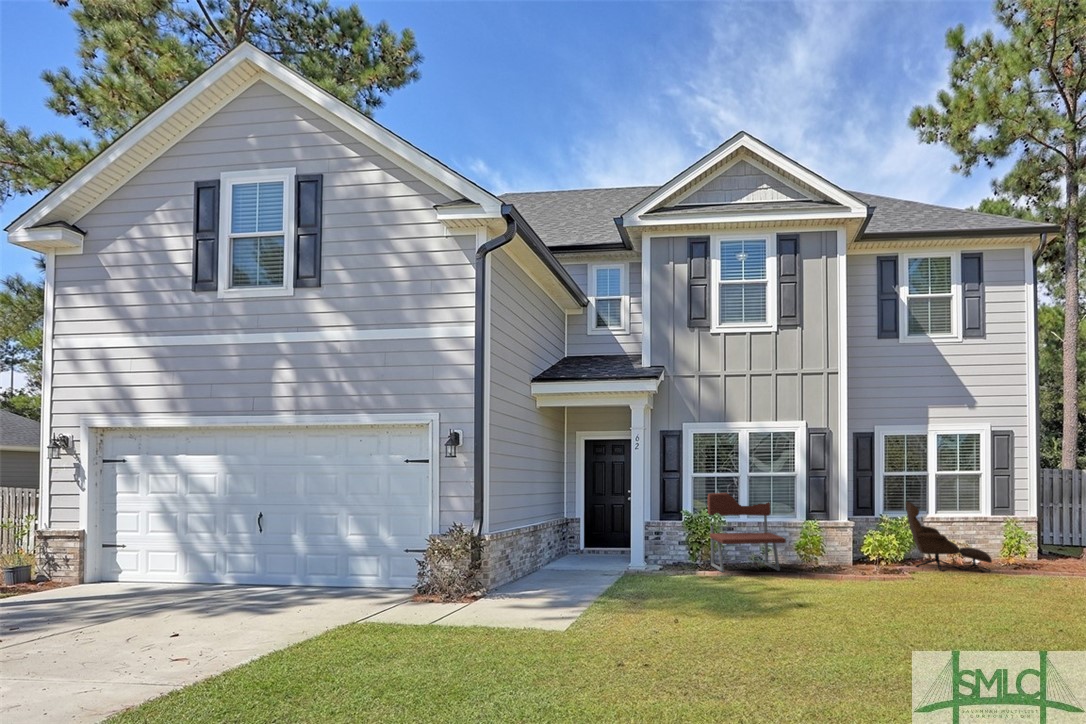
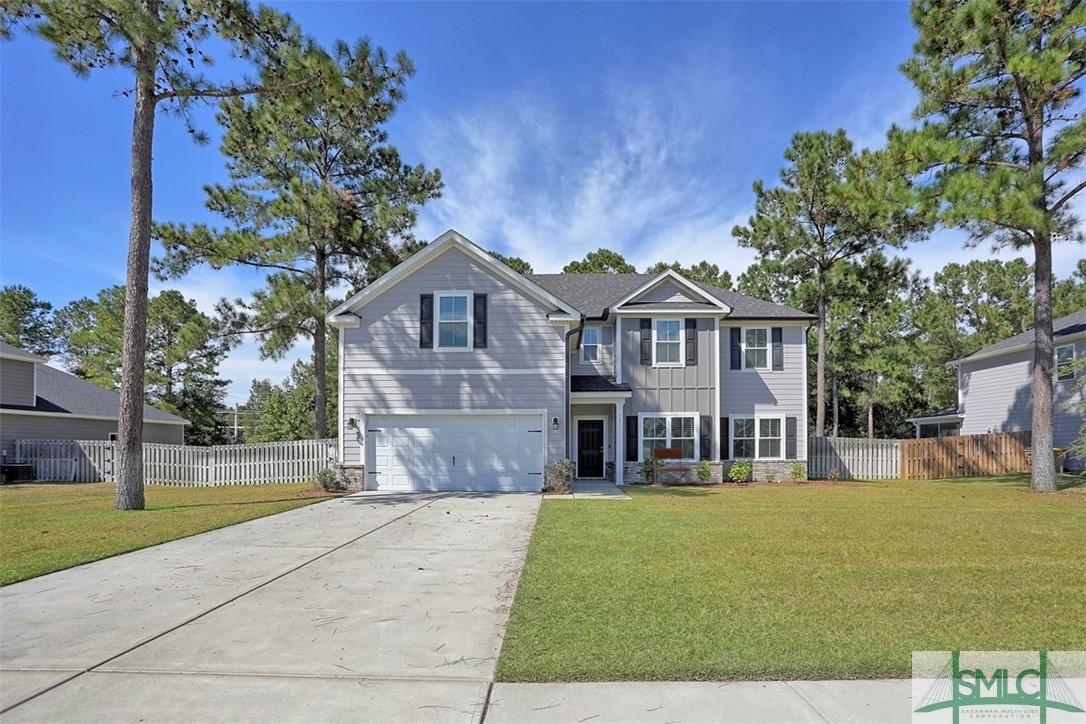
lounge chair: present [906,502,992,573] -> none [746,452,784,484]

